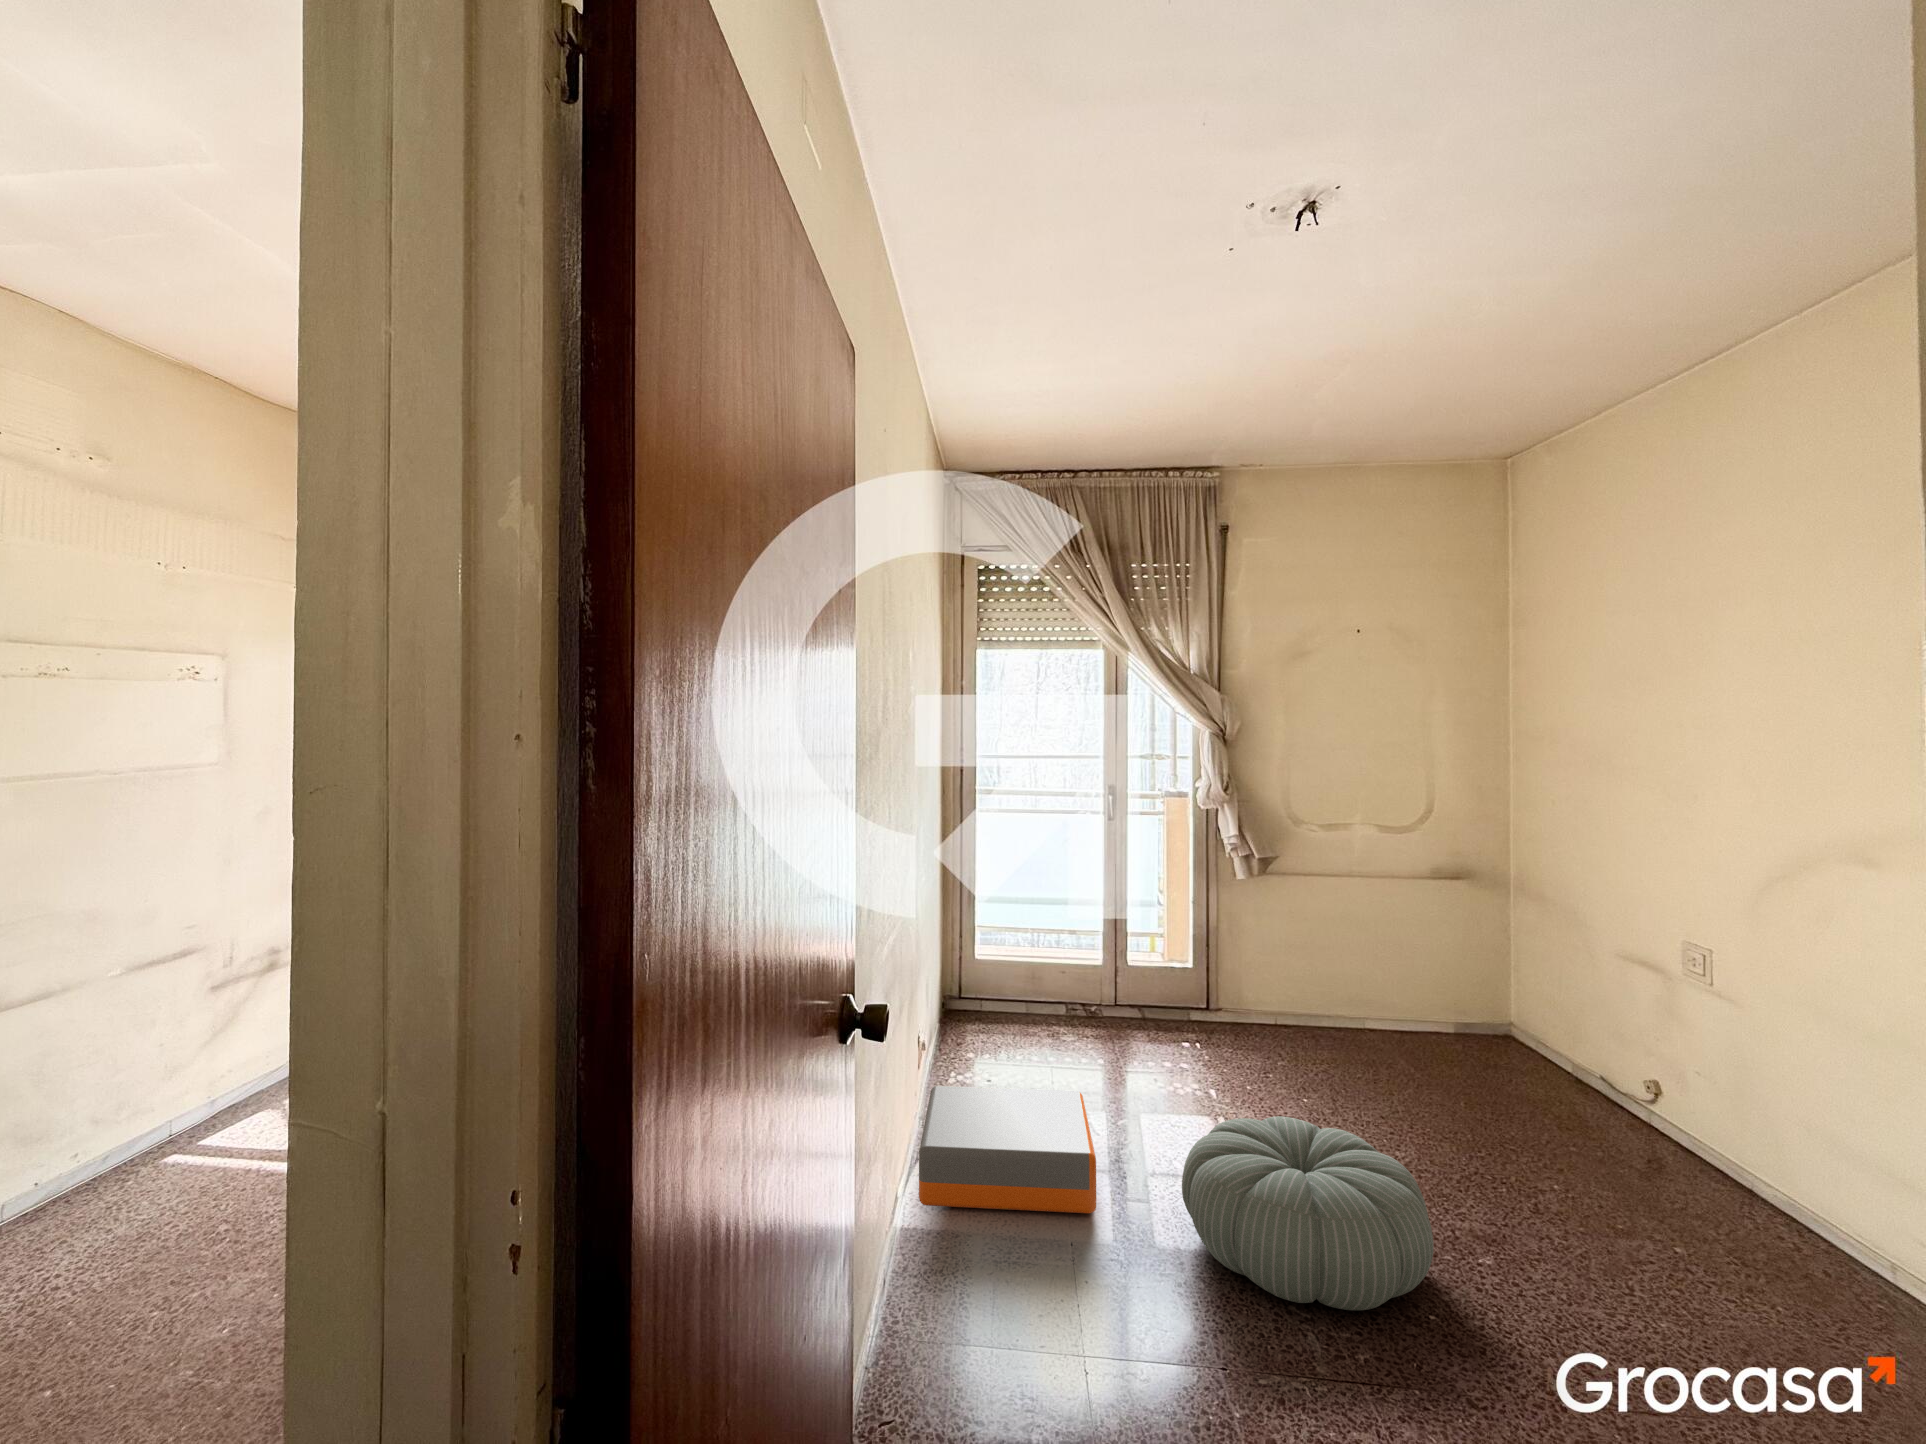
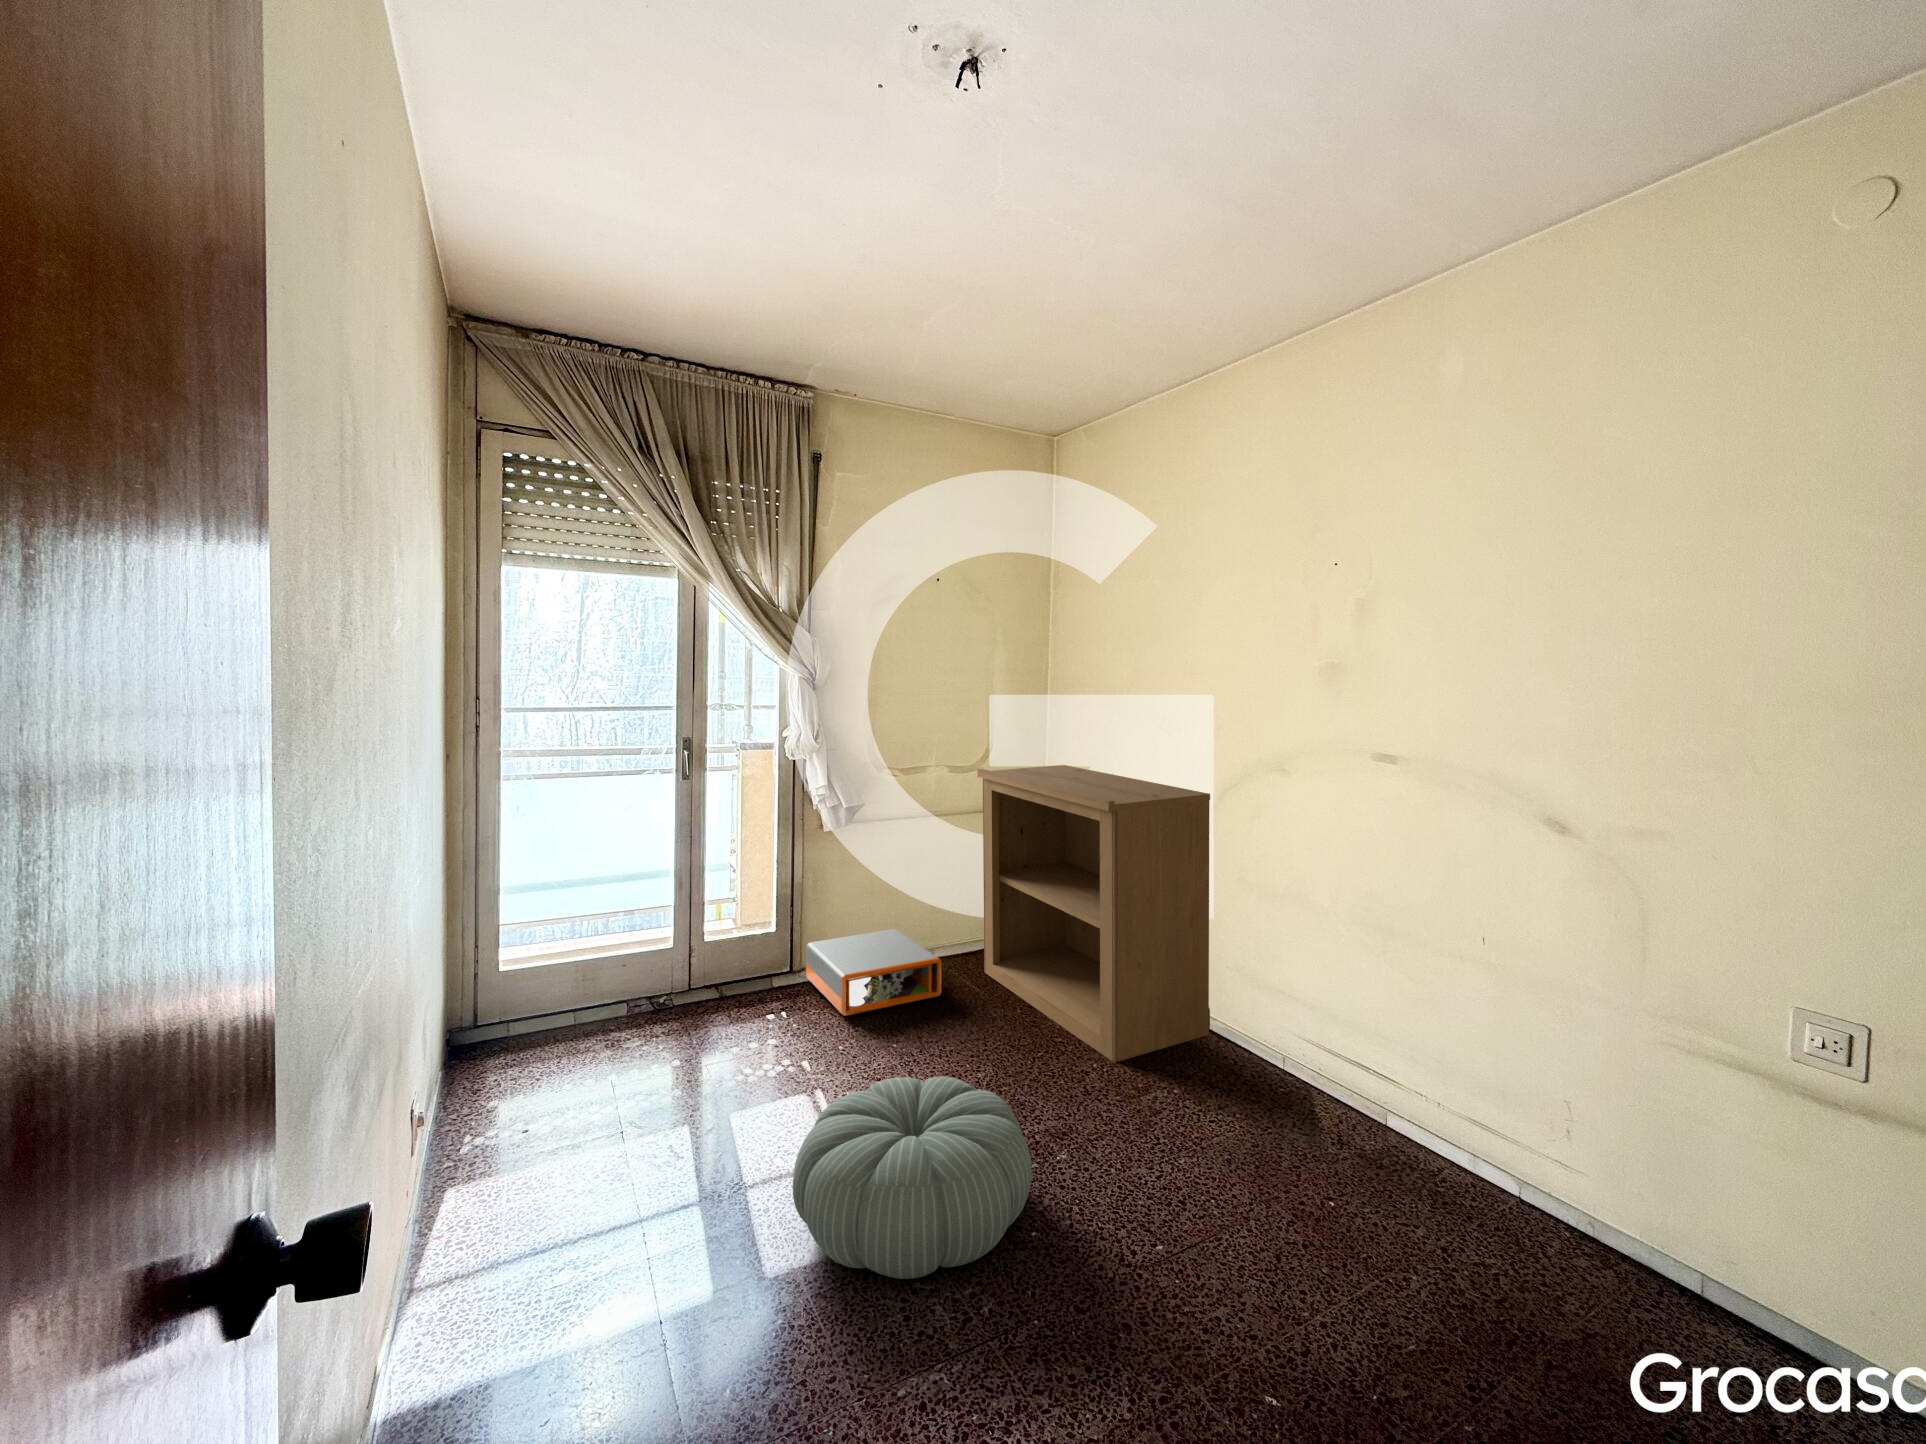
bookshelf: none [1423,830,1748,1202] -> present [977,765,1210,1062]
storage box: present [919,1086,1096,1213] -> present [806,929,941,1016]

